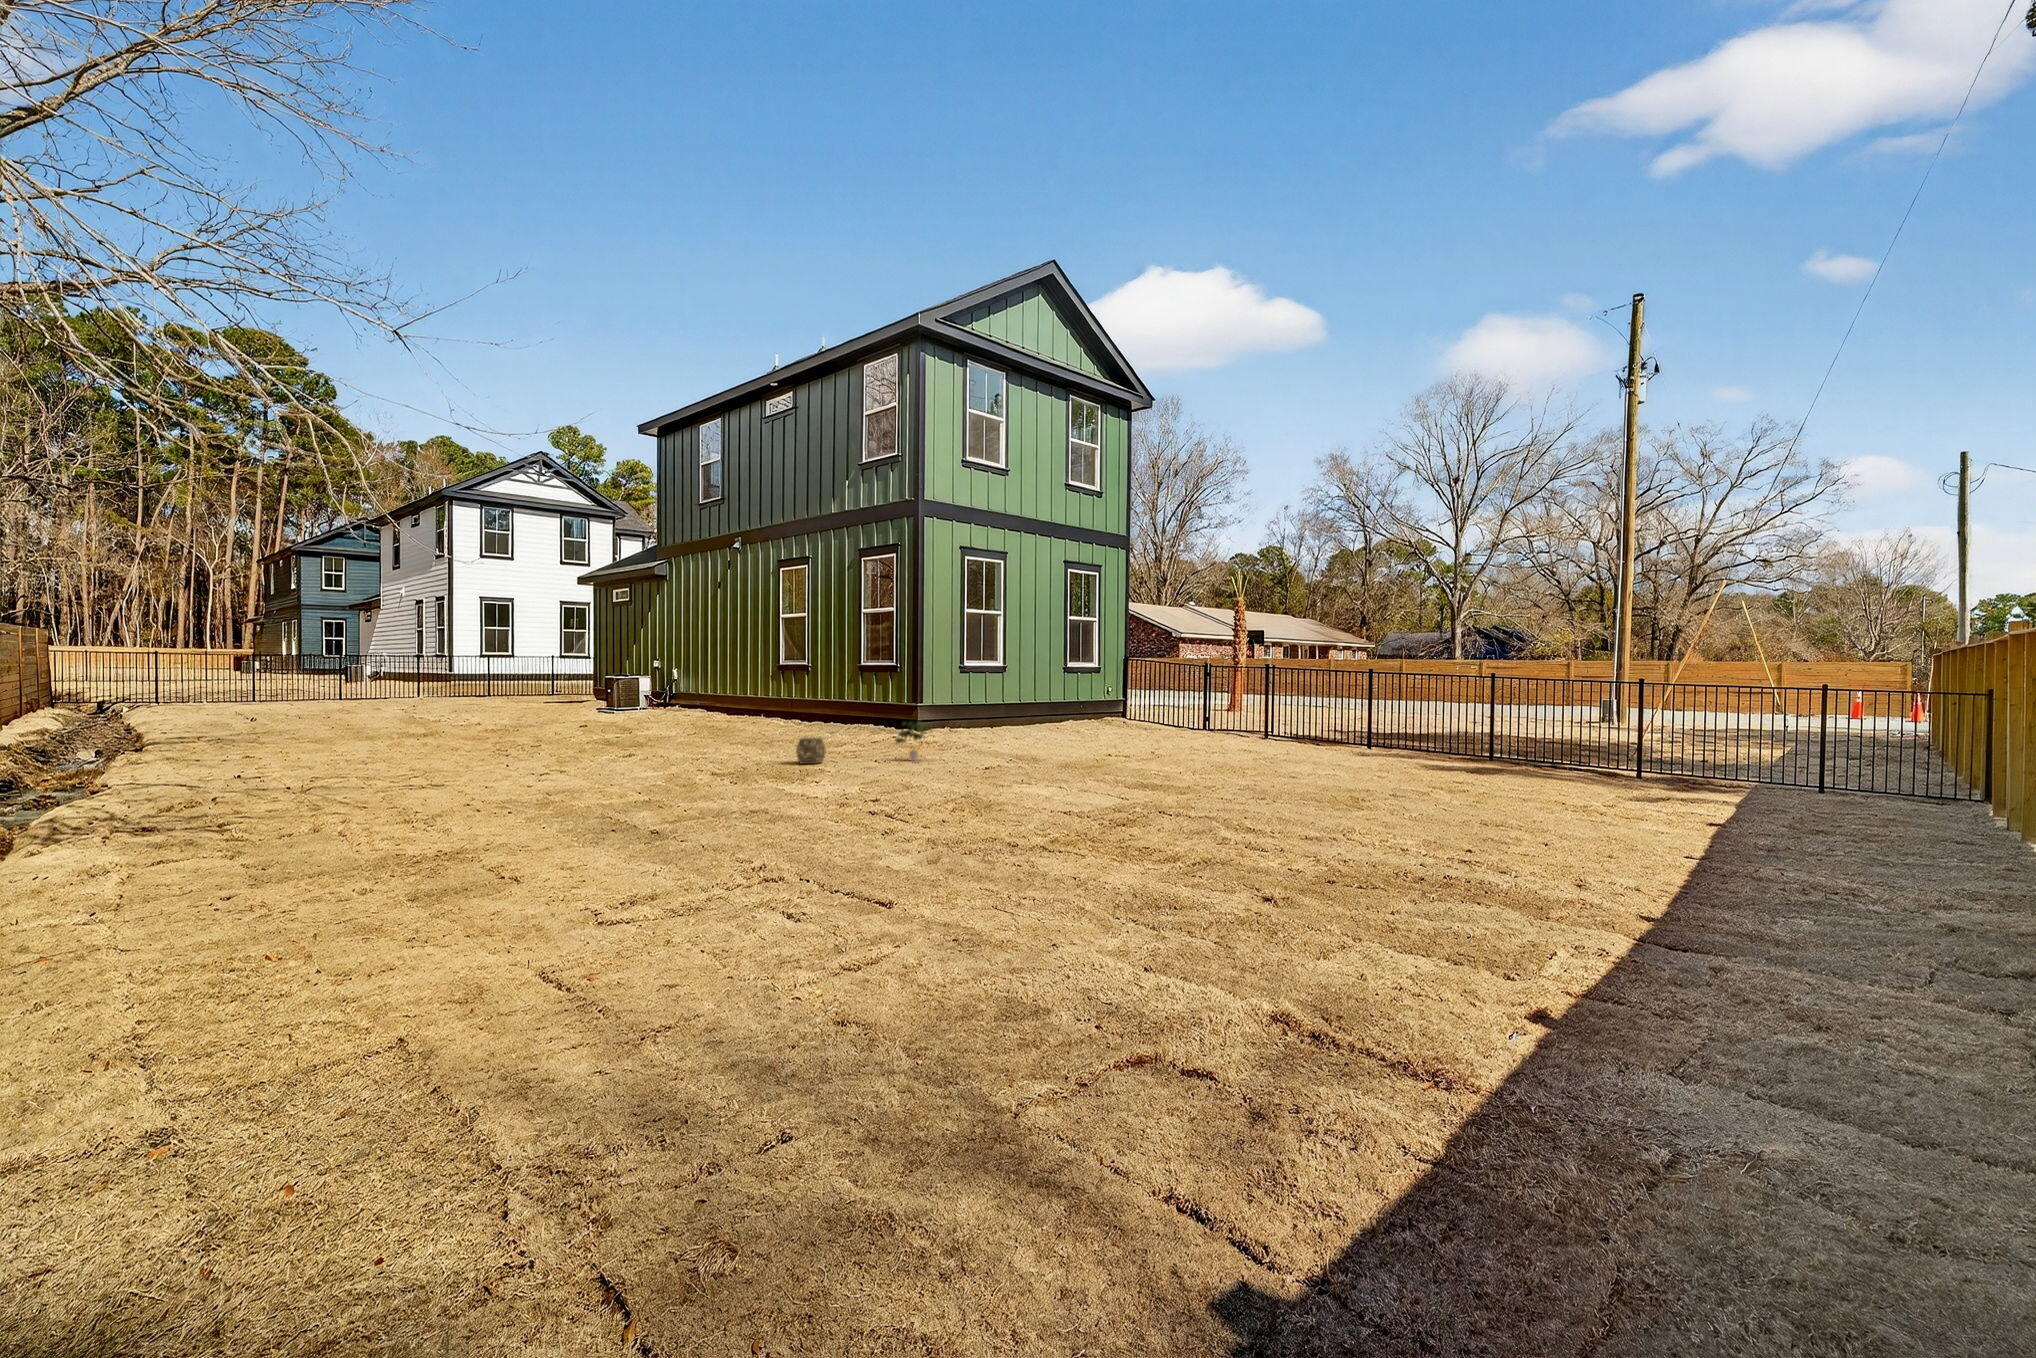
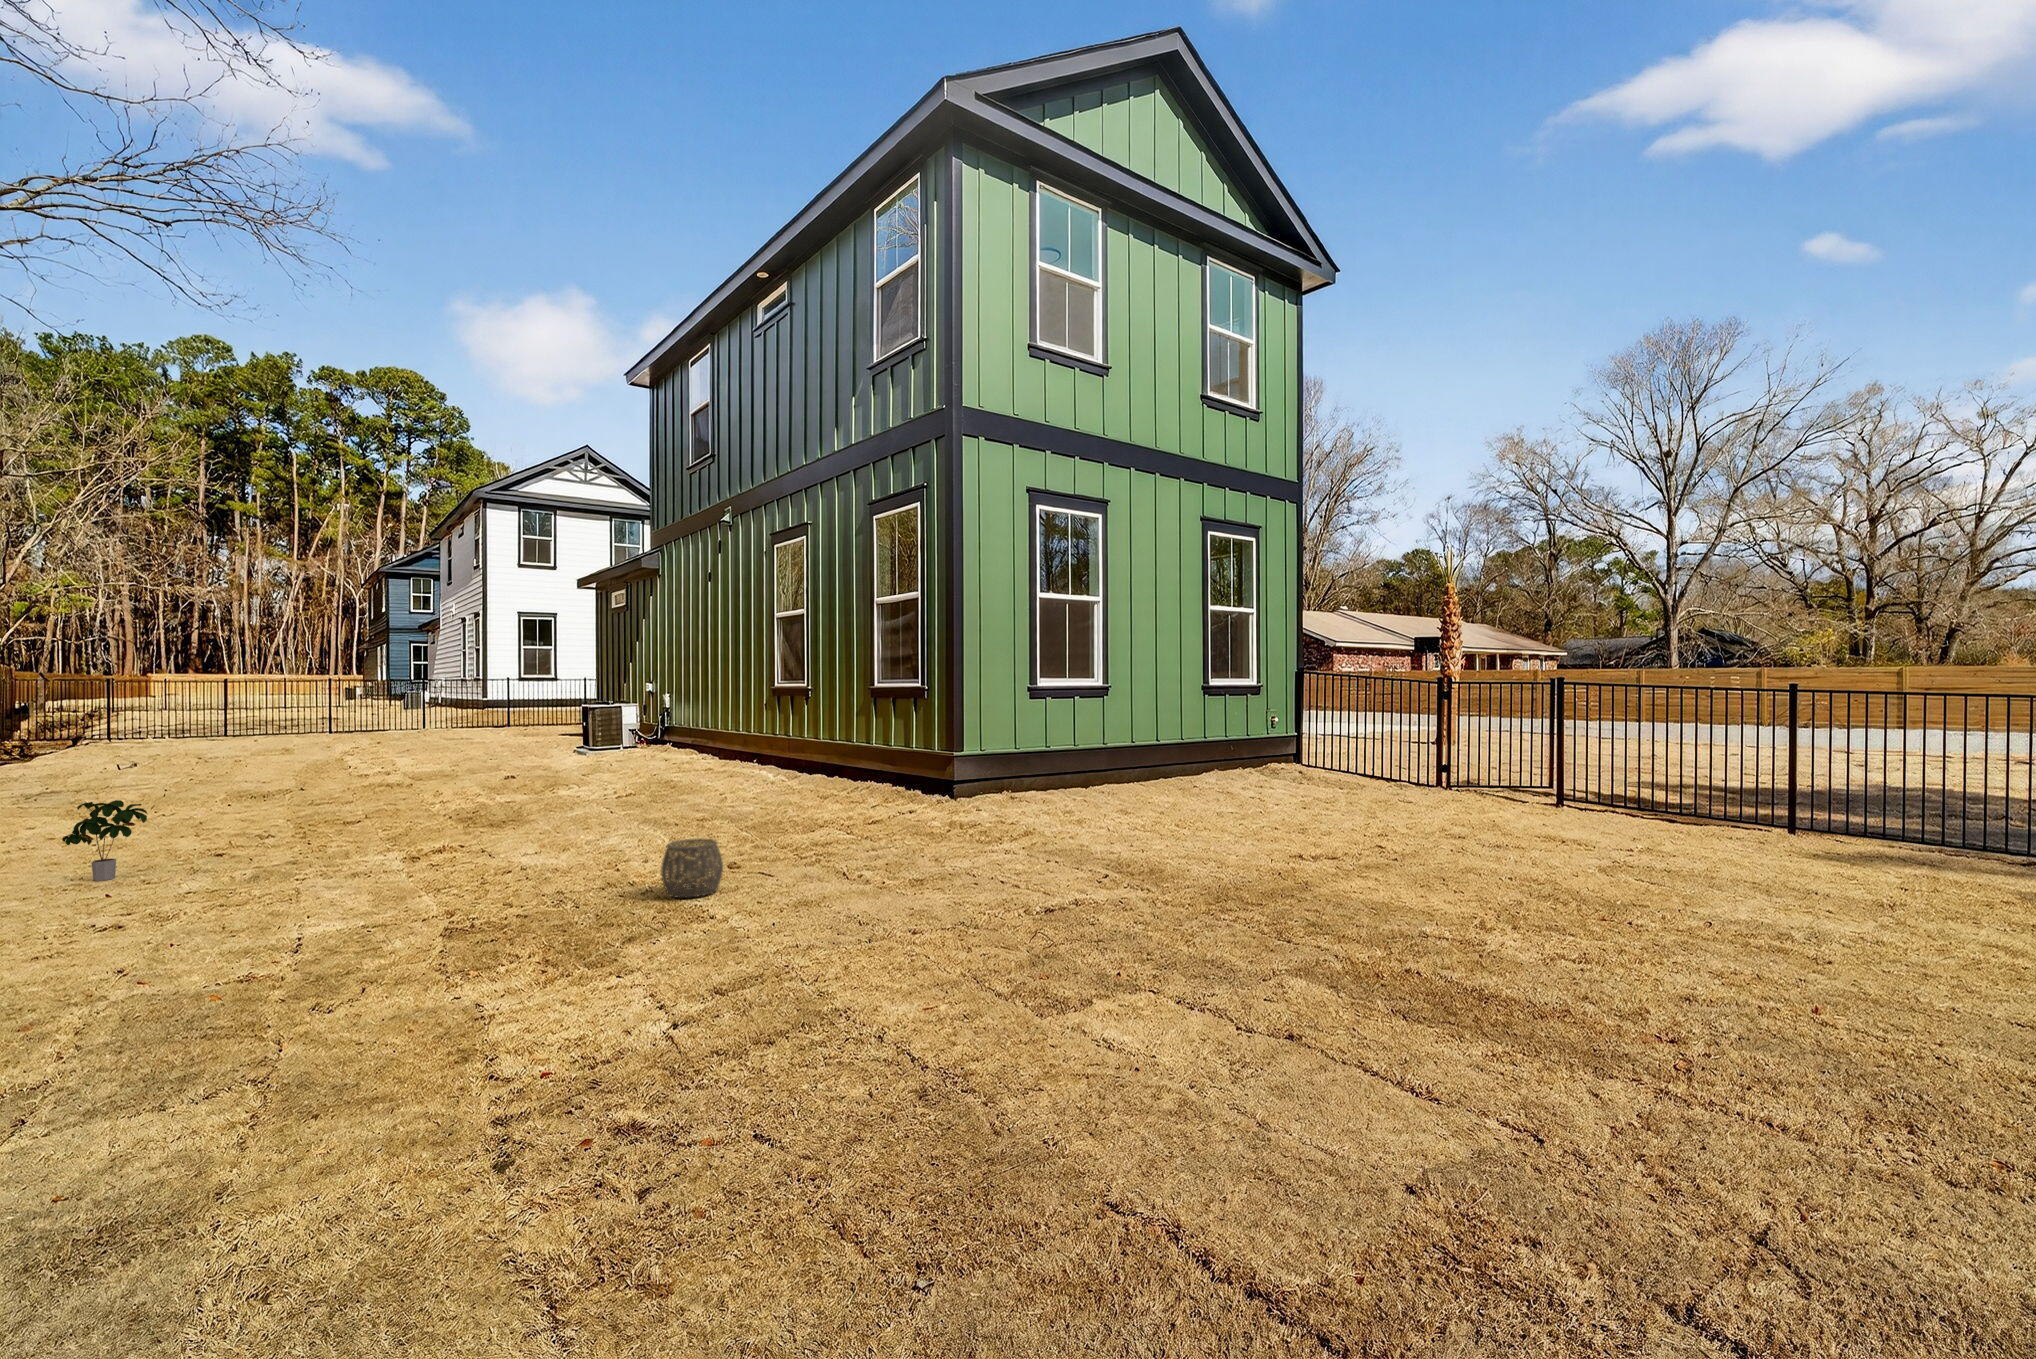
potted plant: present [895,722,931,761] -> present [62,800,147,881]

